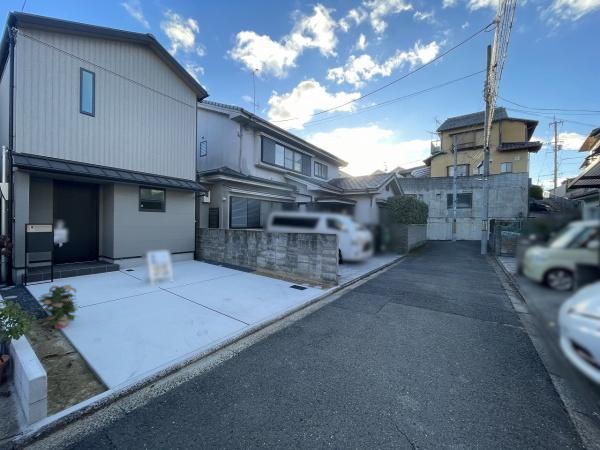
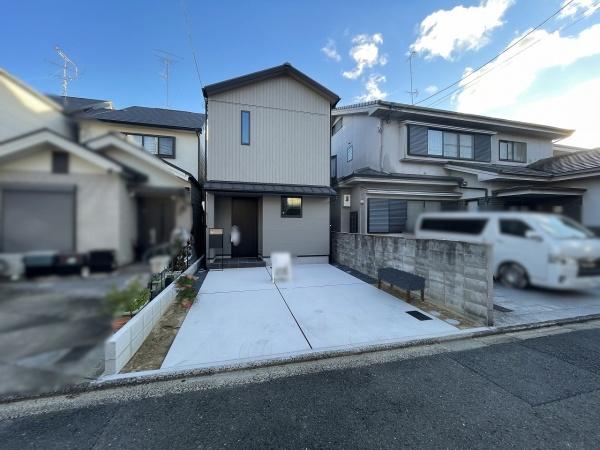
bench: none [257,256,296,281] -> present [377,267,426,303]

